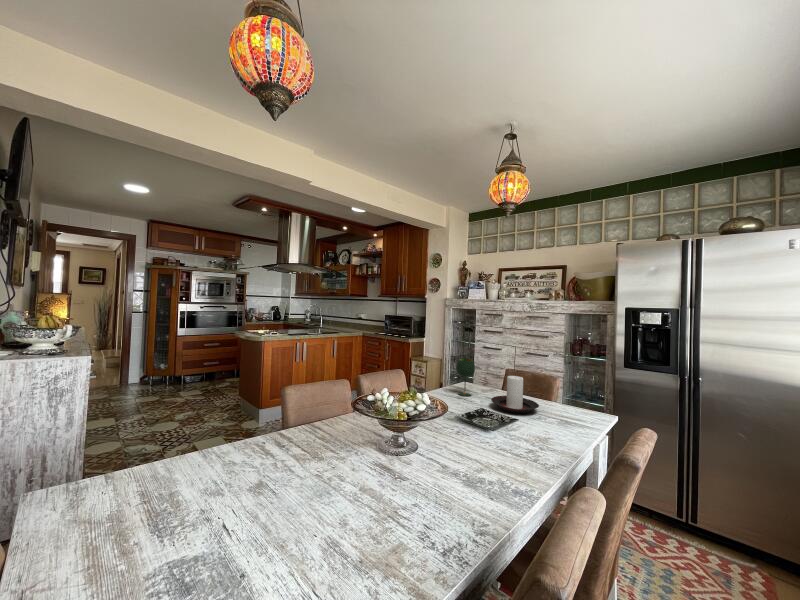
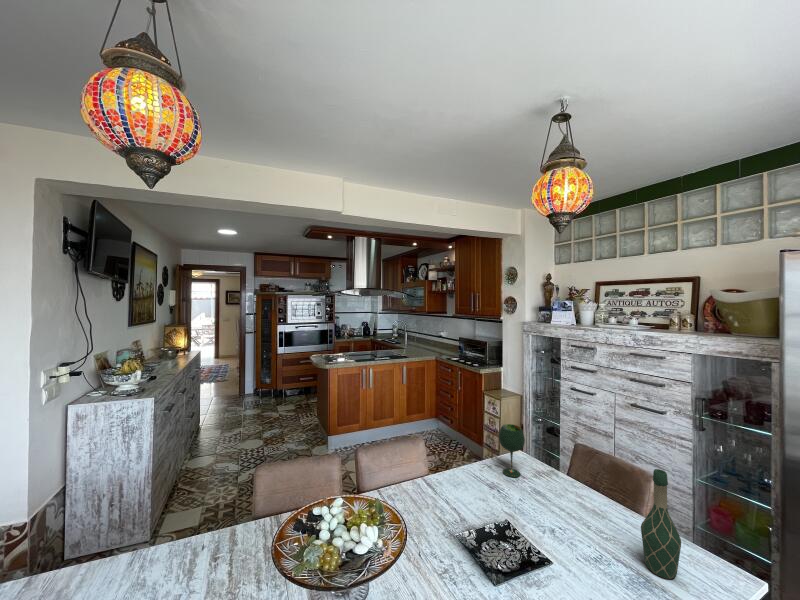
wine bottle: none [561,361,582,424] -> present [641,469,681,579]
candle holder: present [491,376,539,413] -> none [536,467,611,532]

